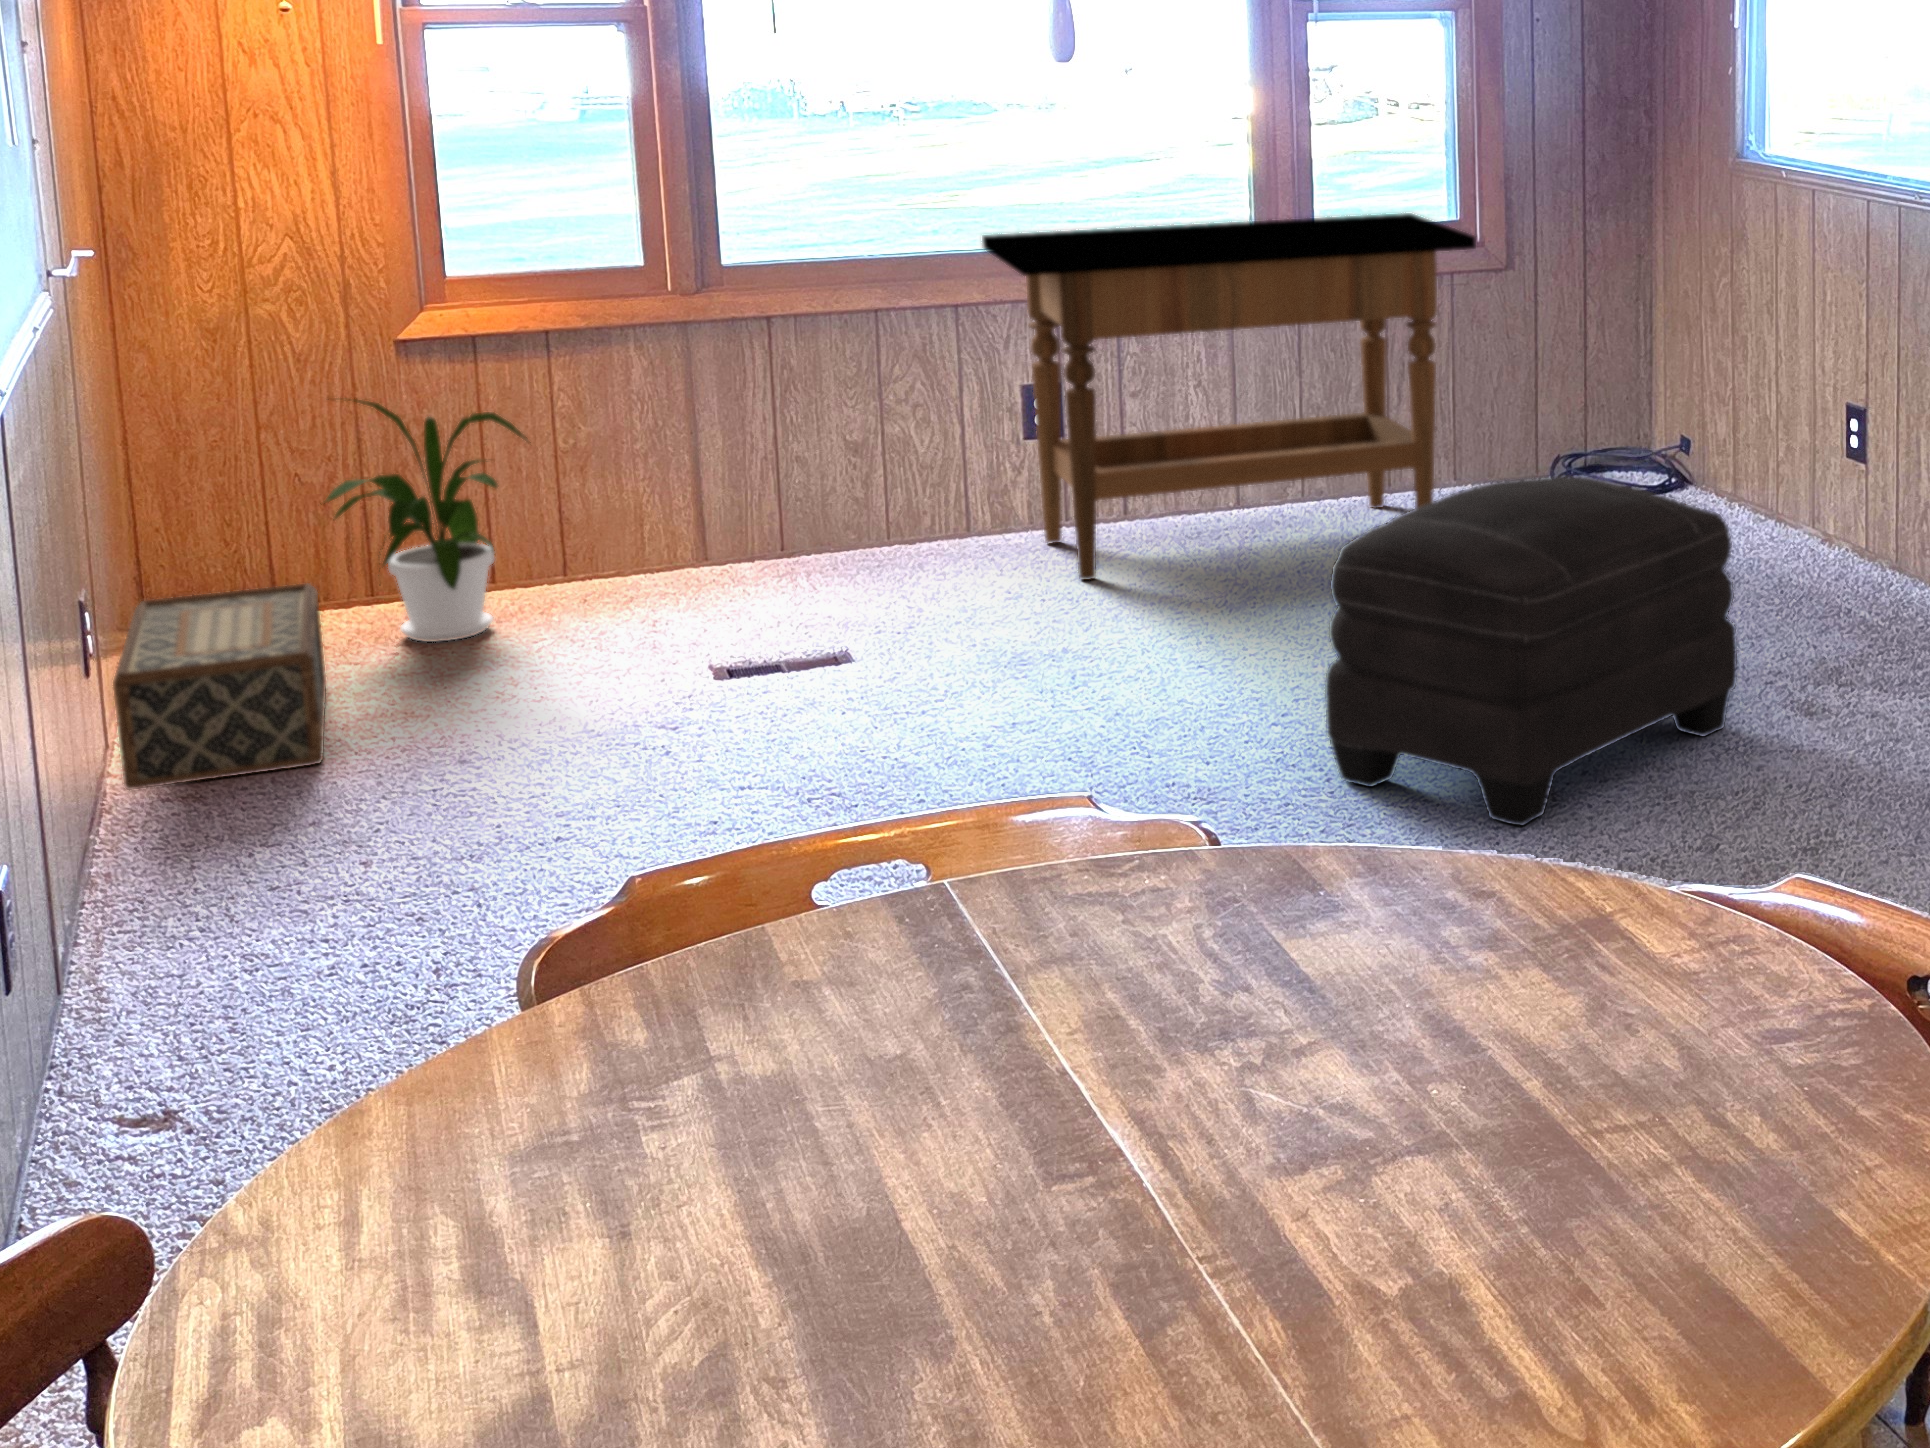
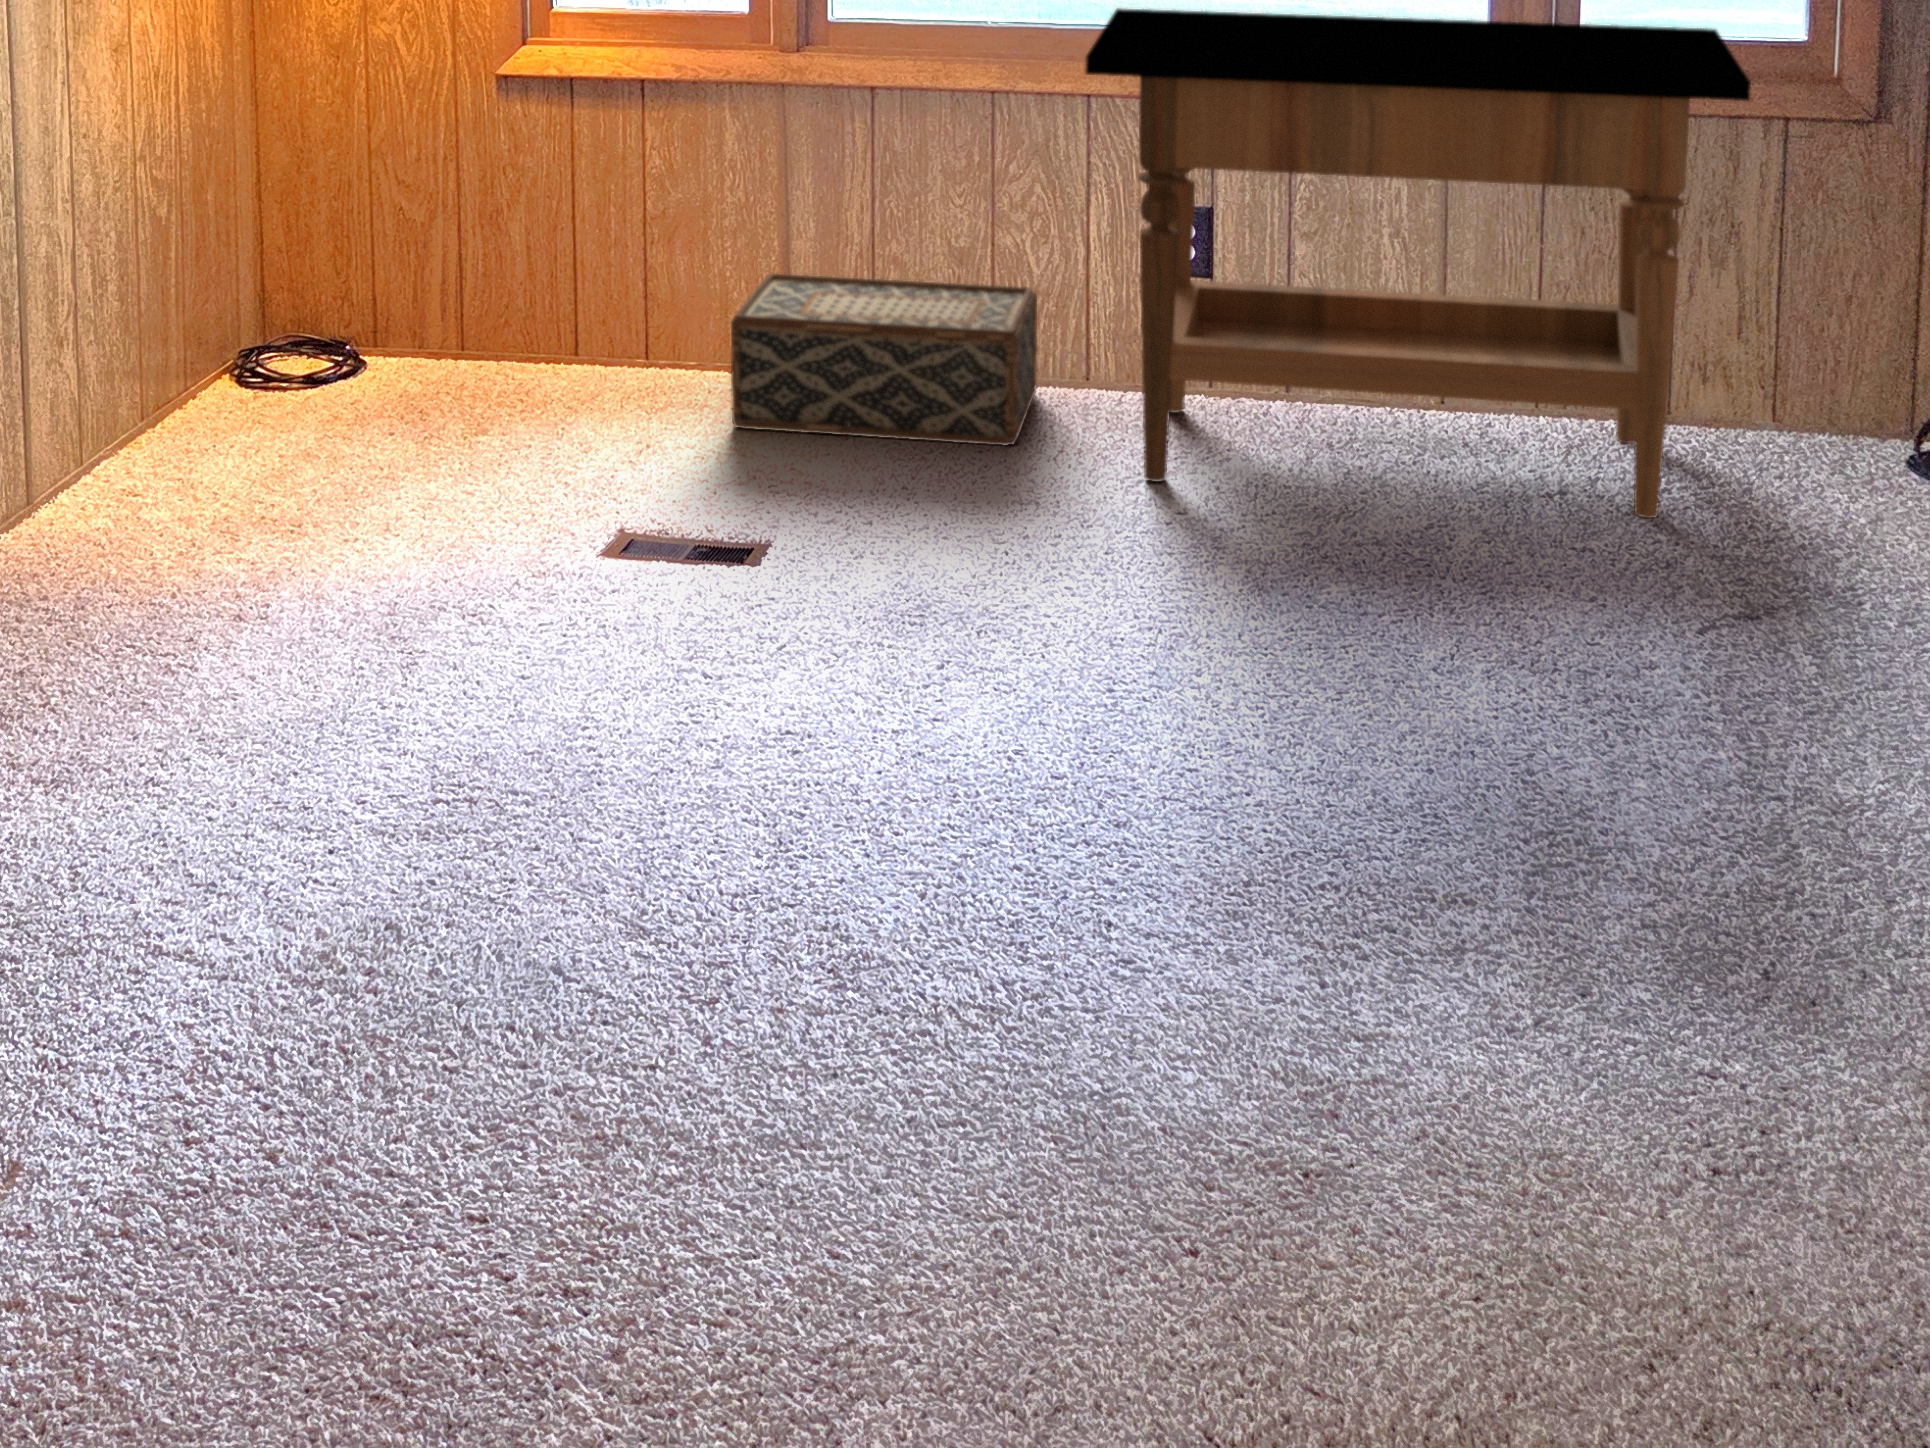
house plant: present [326,400,527,642] -> none [333,126,562,410]
ottoman: present [1325,475,1737,826] -> none [1088,541,1848,1198]
woven basket: present [113,583,326,790] -> present [731,274,1037,445]

